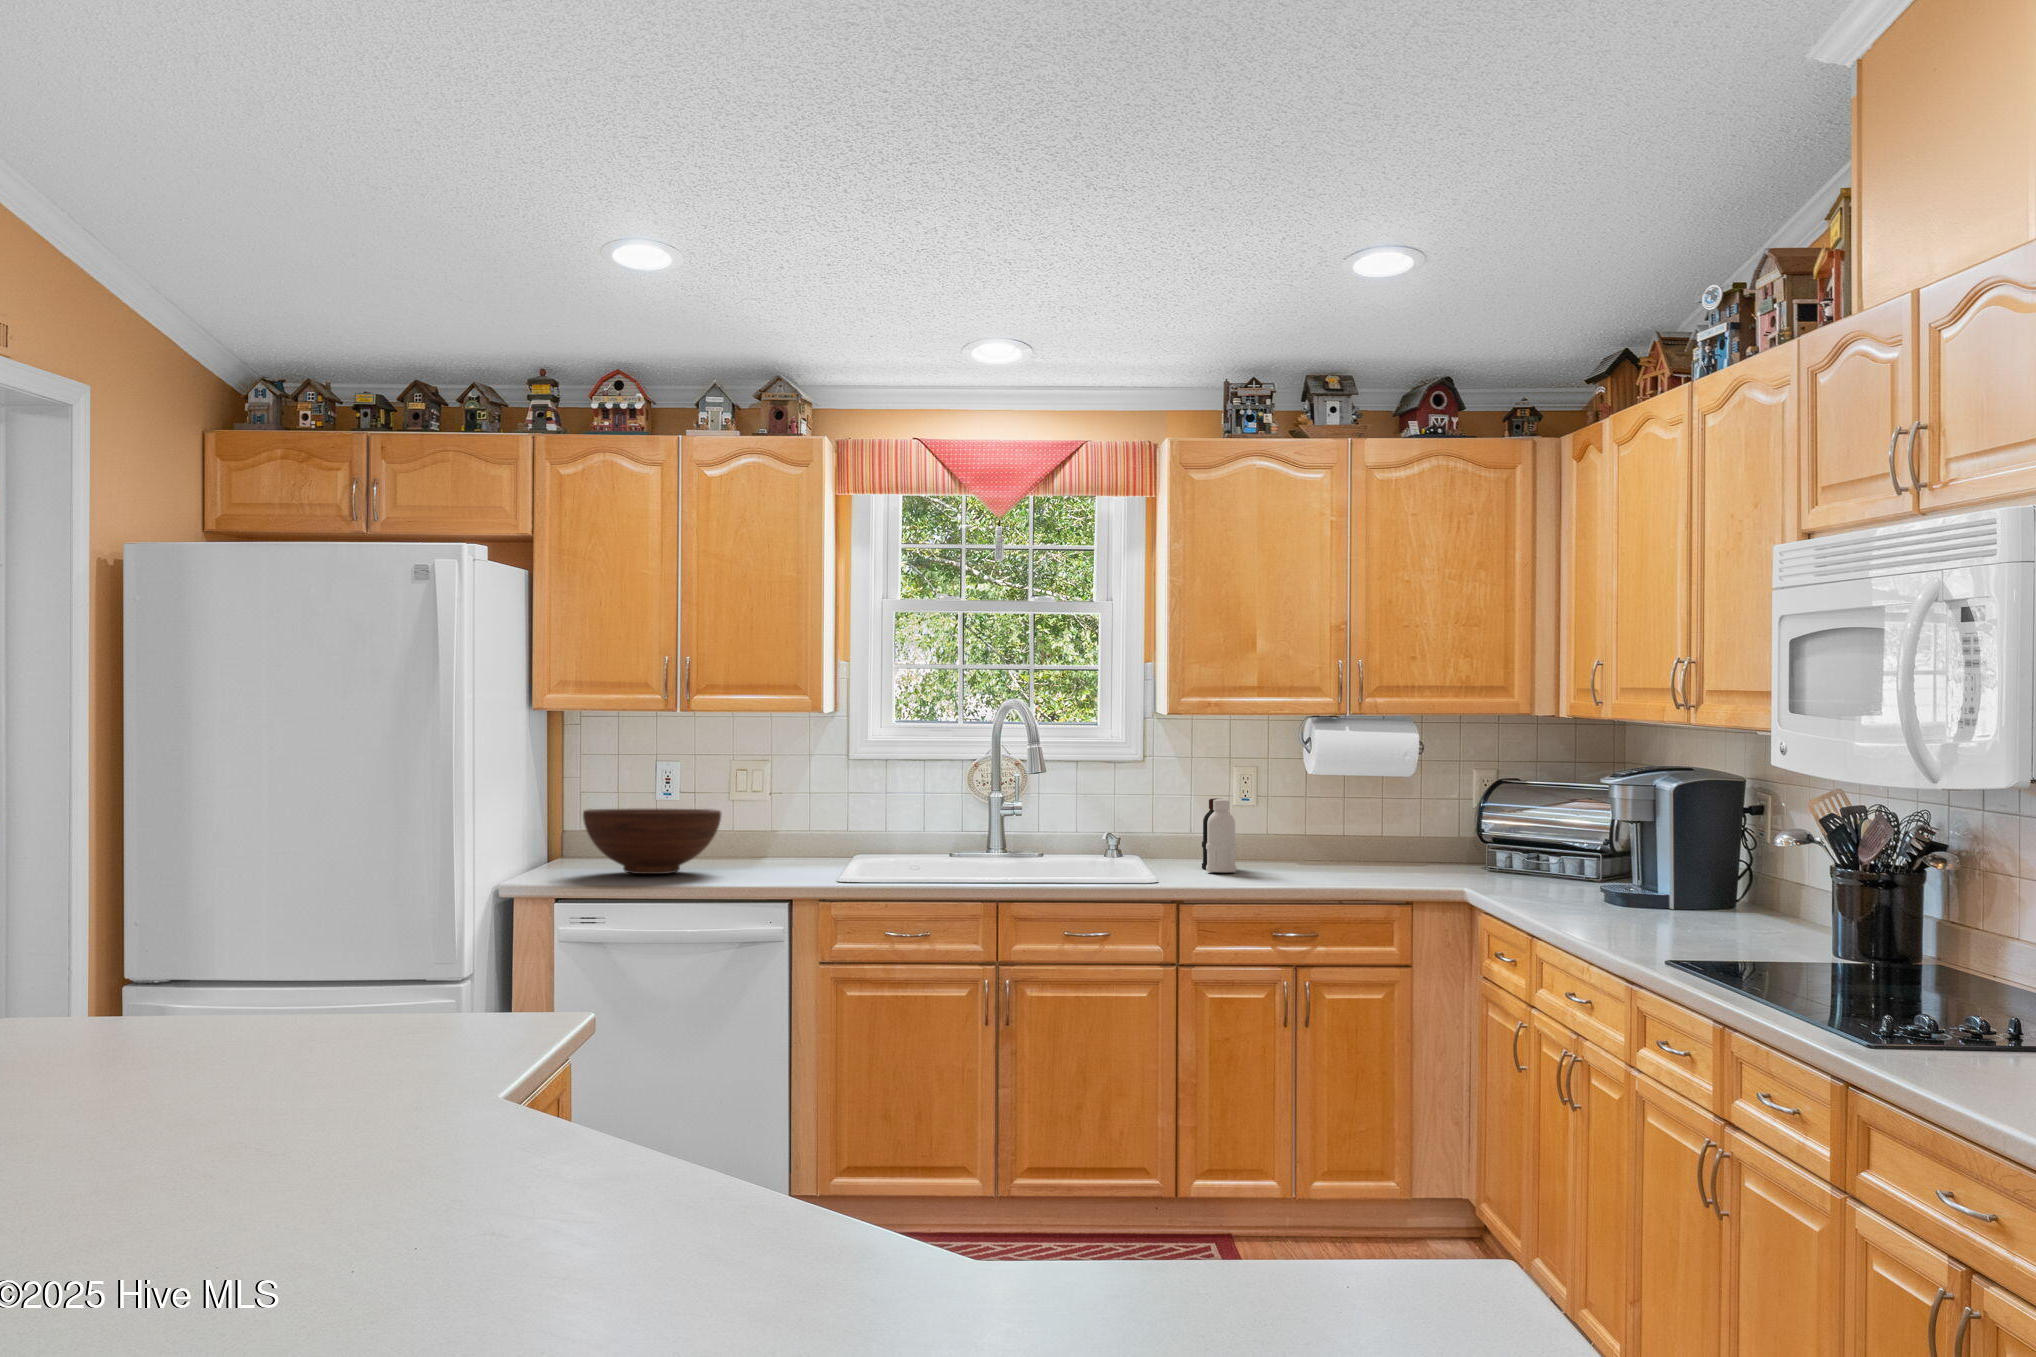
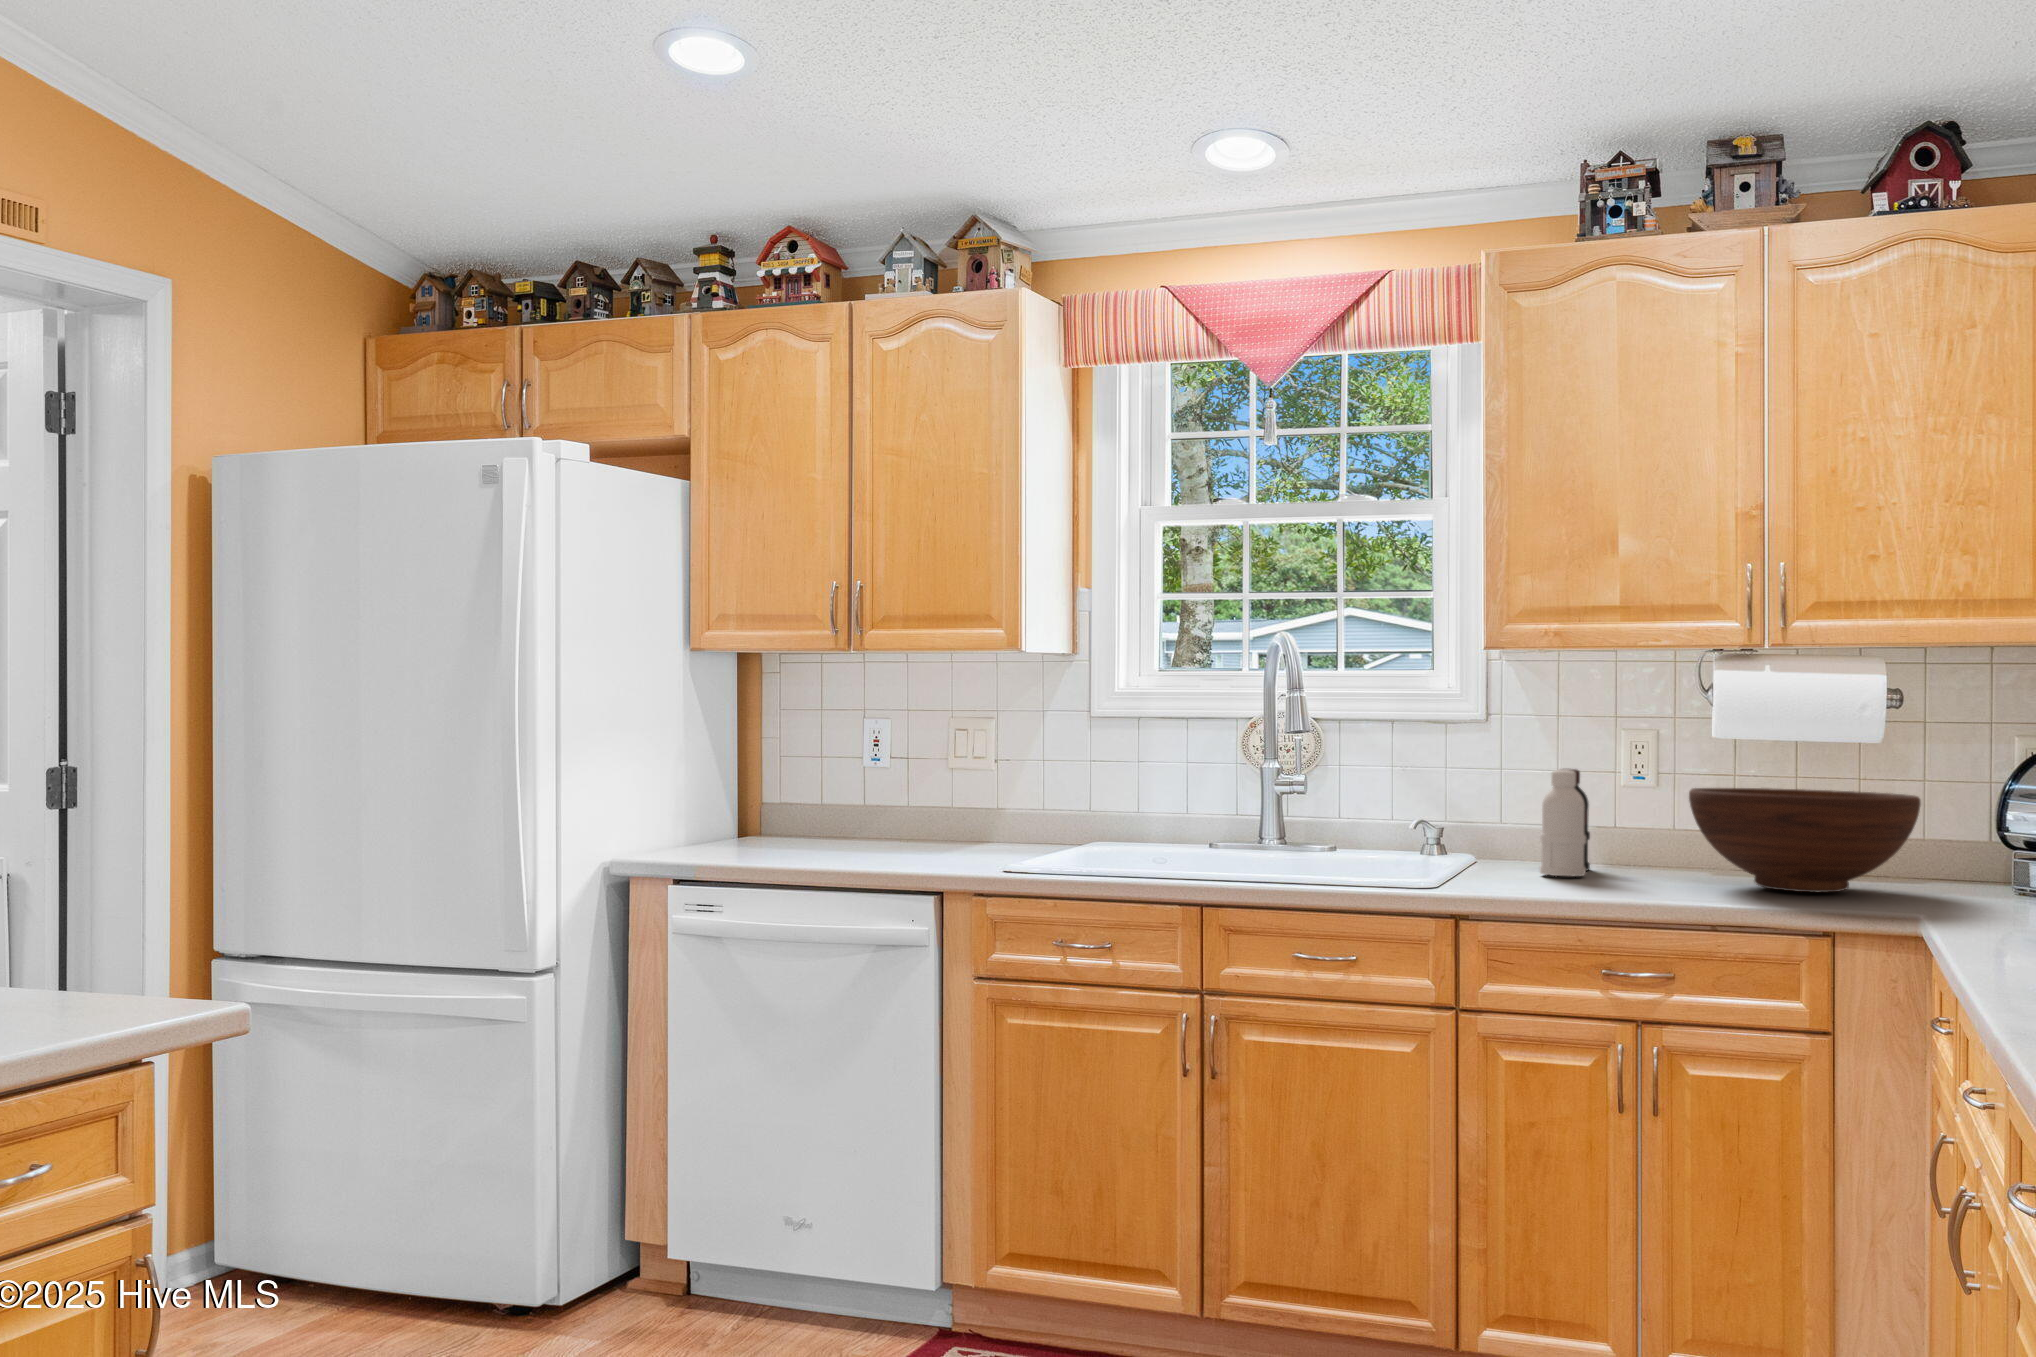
fruit bowl: present [583,808,721,874] -> present [1689,788,1921,892]

